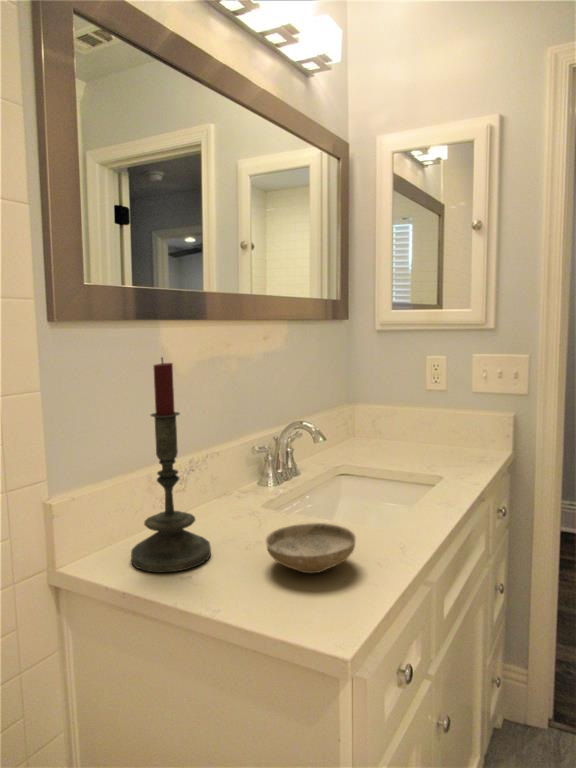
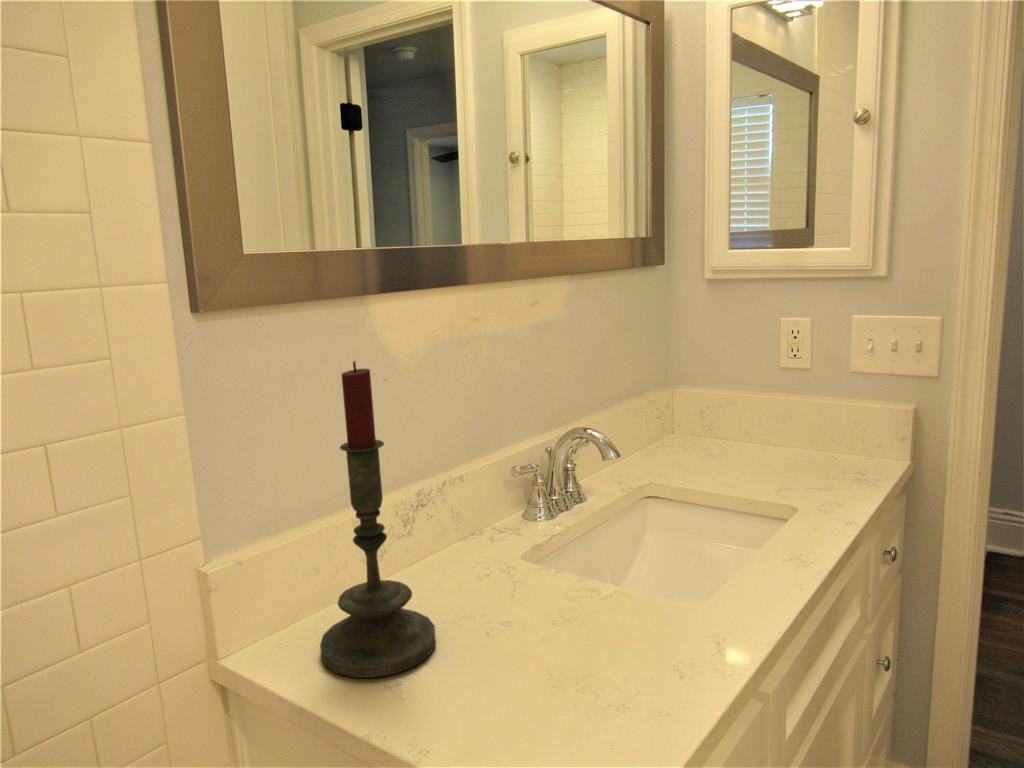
ceramic bowl: present [266,523,356,573] -> none [510,604,647,690]

